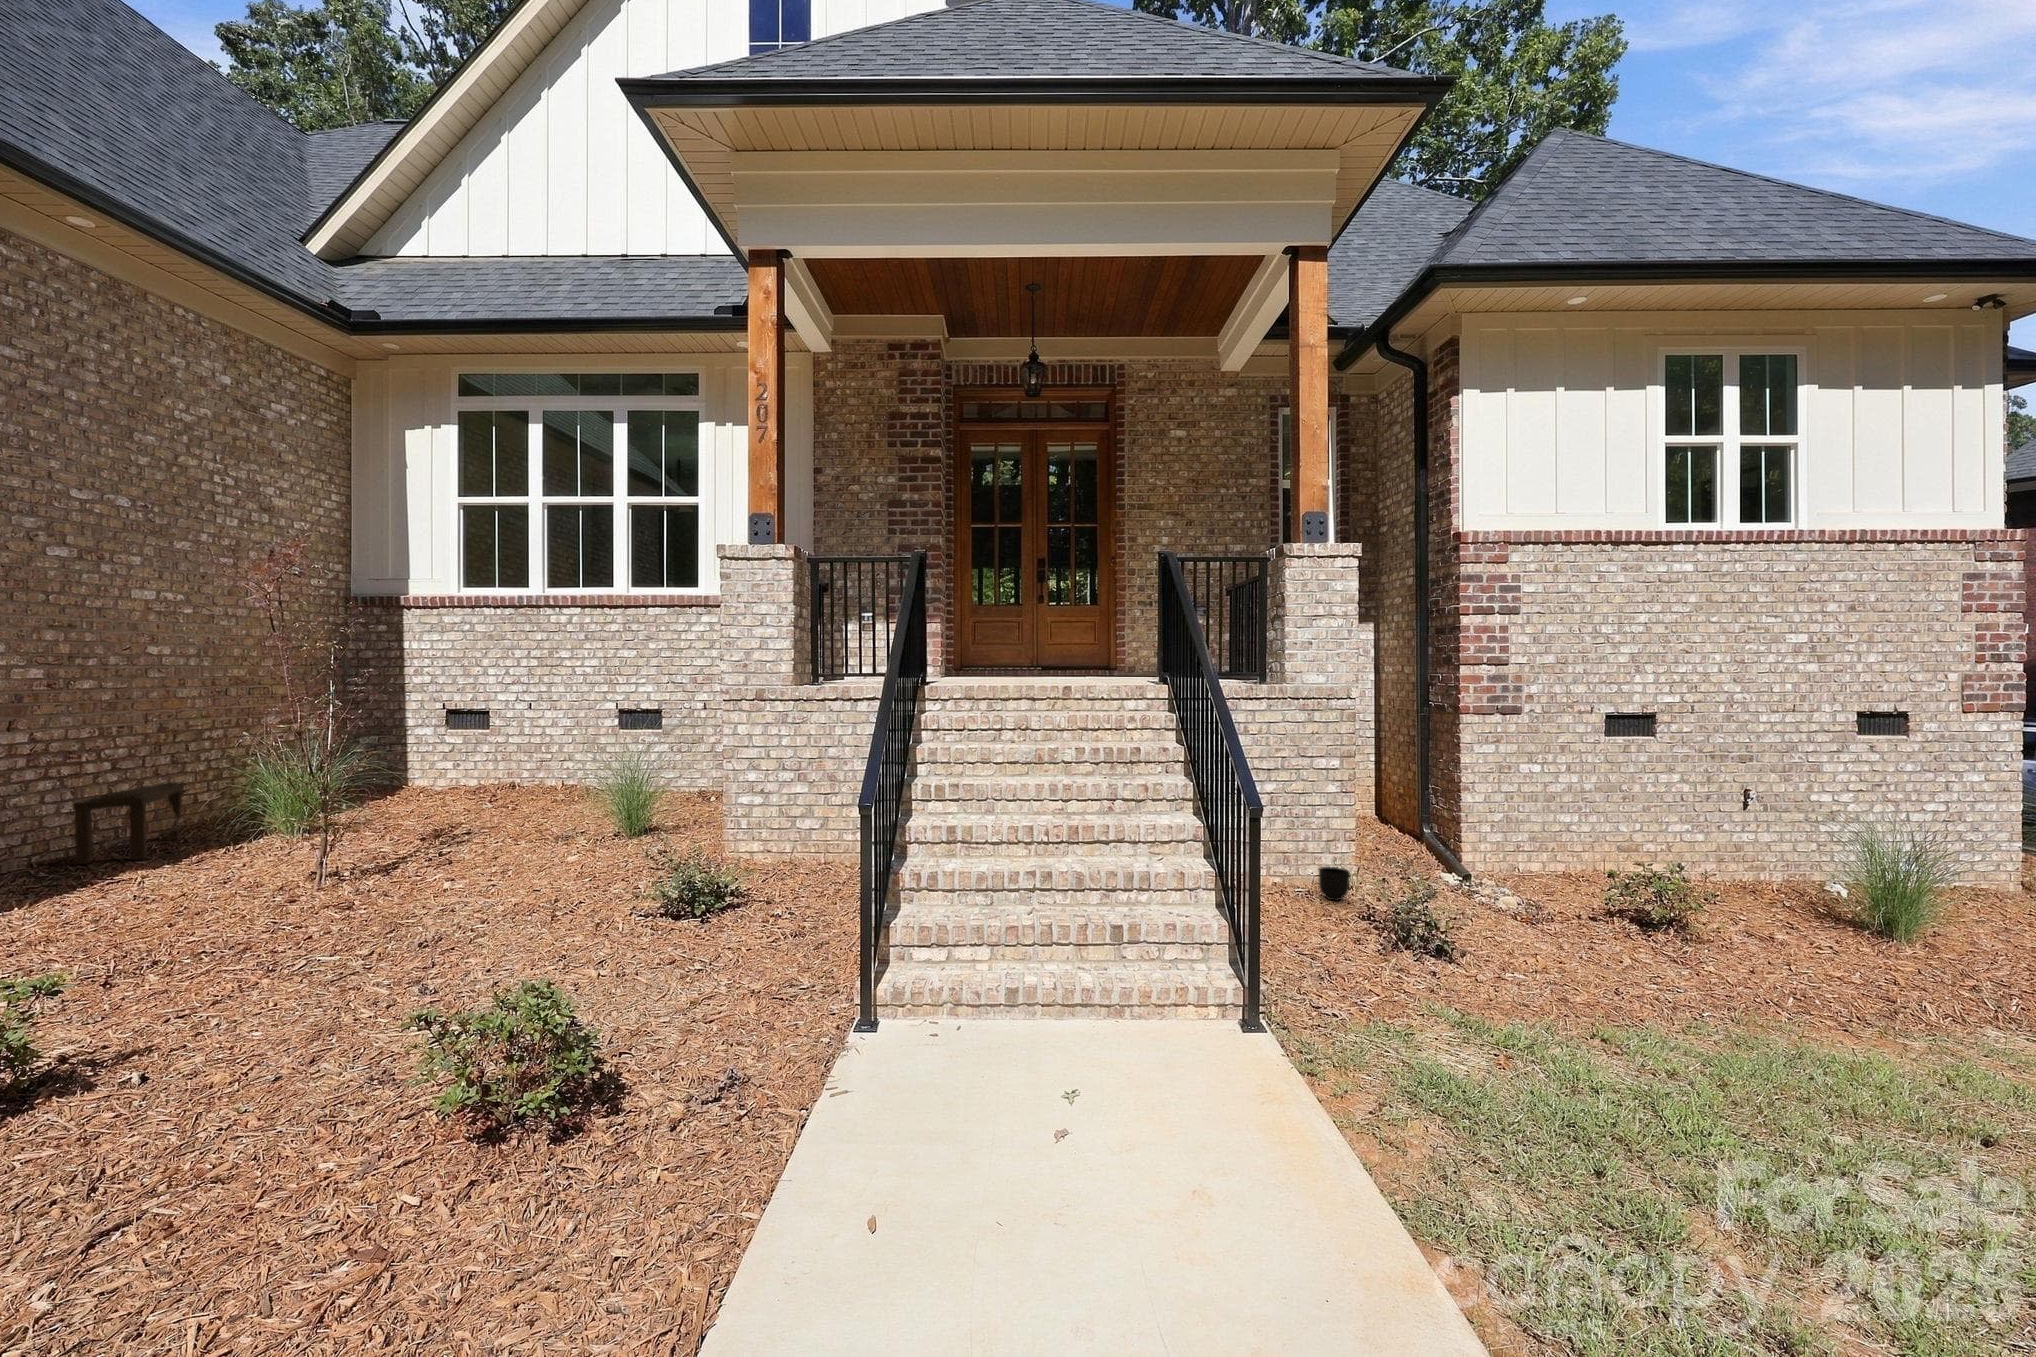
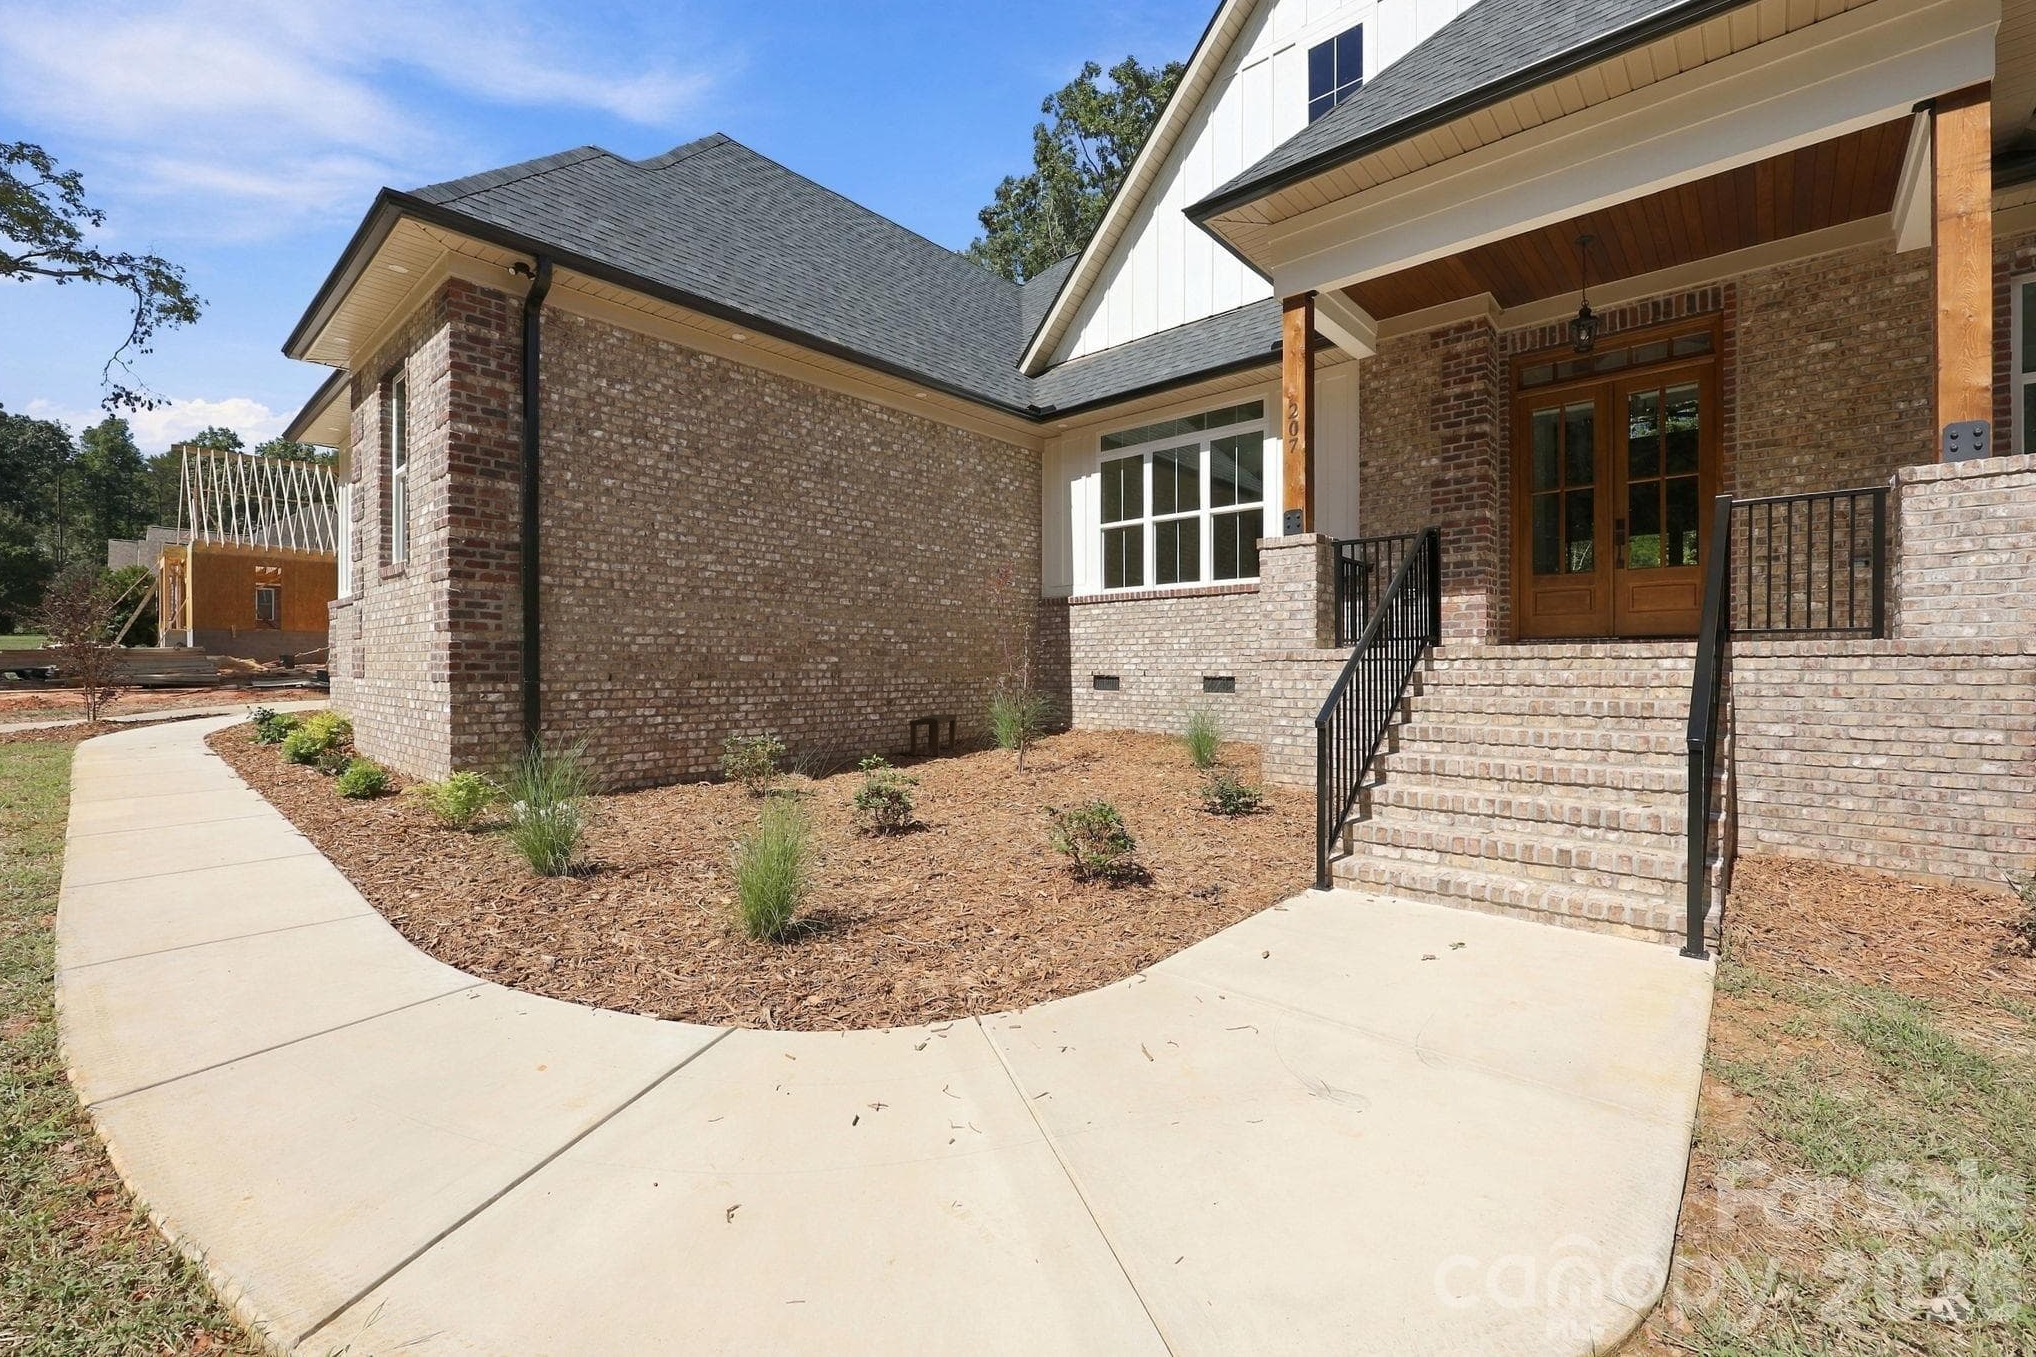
planter: present [1319,867,1350,900] -> none [1916,849,1968,889]

